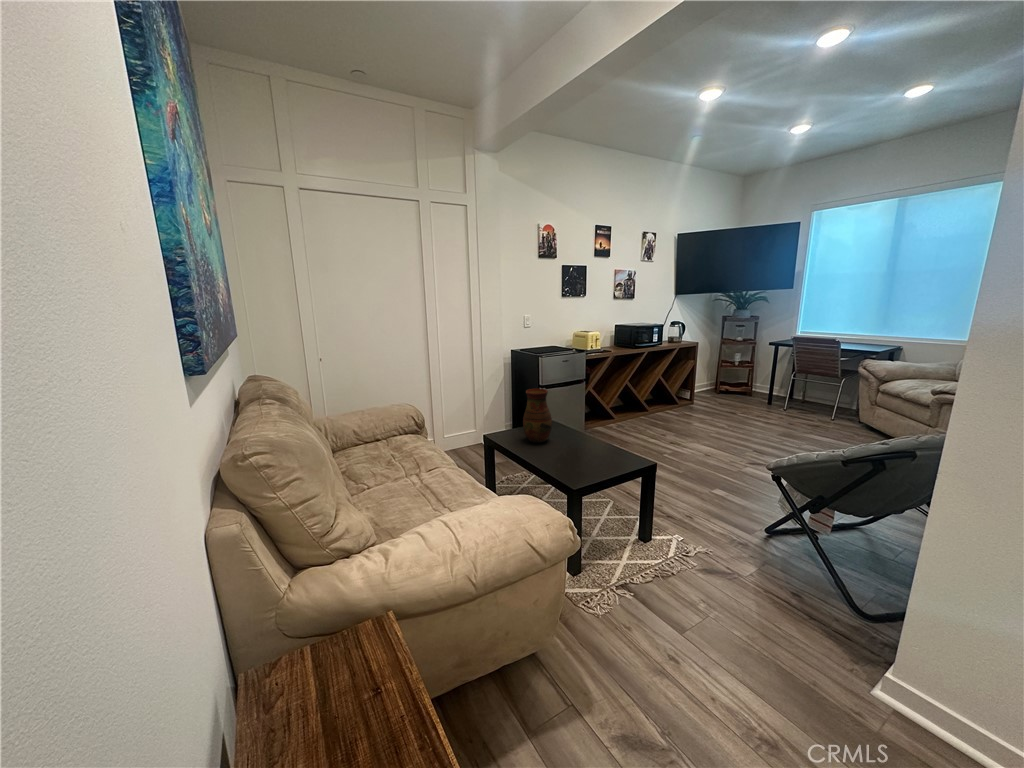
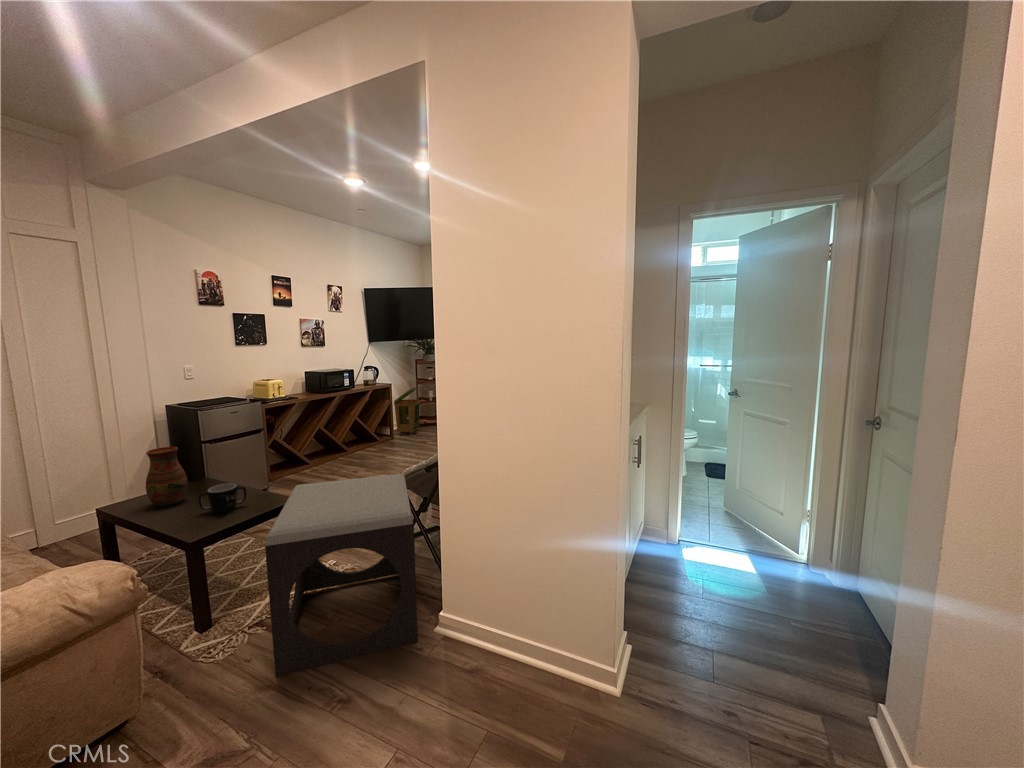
laundry basket: none [697,348,729,403] -> present [394,388,420,435]
mug: none [569,433,608,461] -> present [199,483,246,513]
footstool: none [657,451,885,708] -> present [265,474,418,677]

